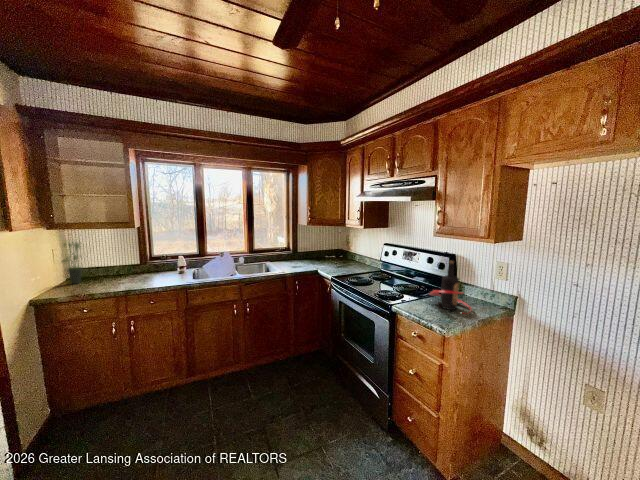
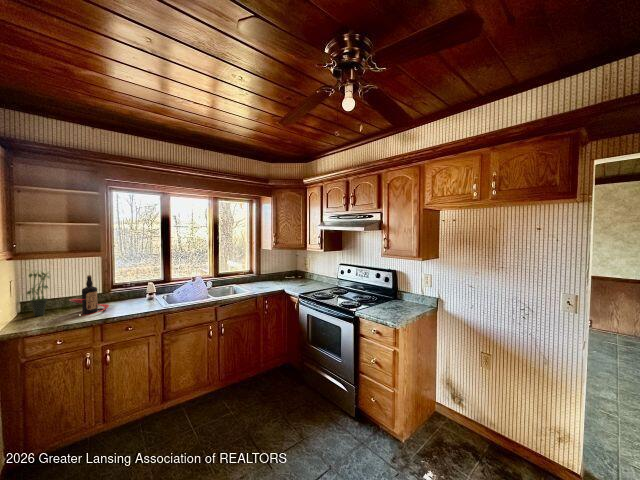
bottle: present [430,261,471,312] -> present [69,275,109,315]

